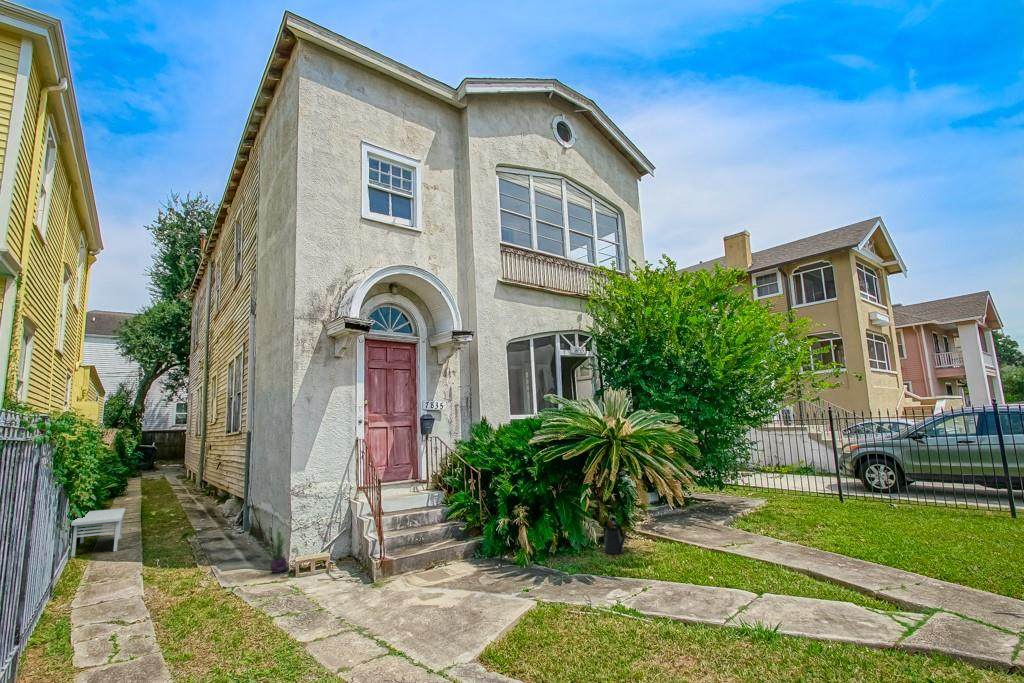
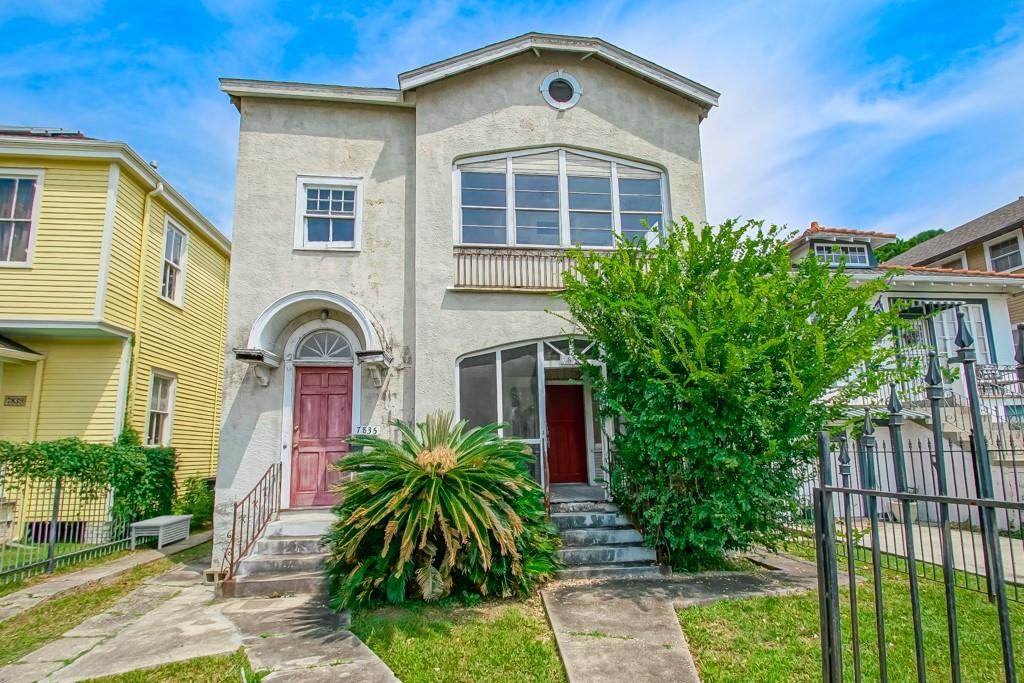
watering can: present [601,519,626,554] -> none [441,566,465,613]
decorative plant: present [270,529,286,573] -> none [167,543,212,583]

